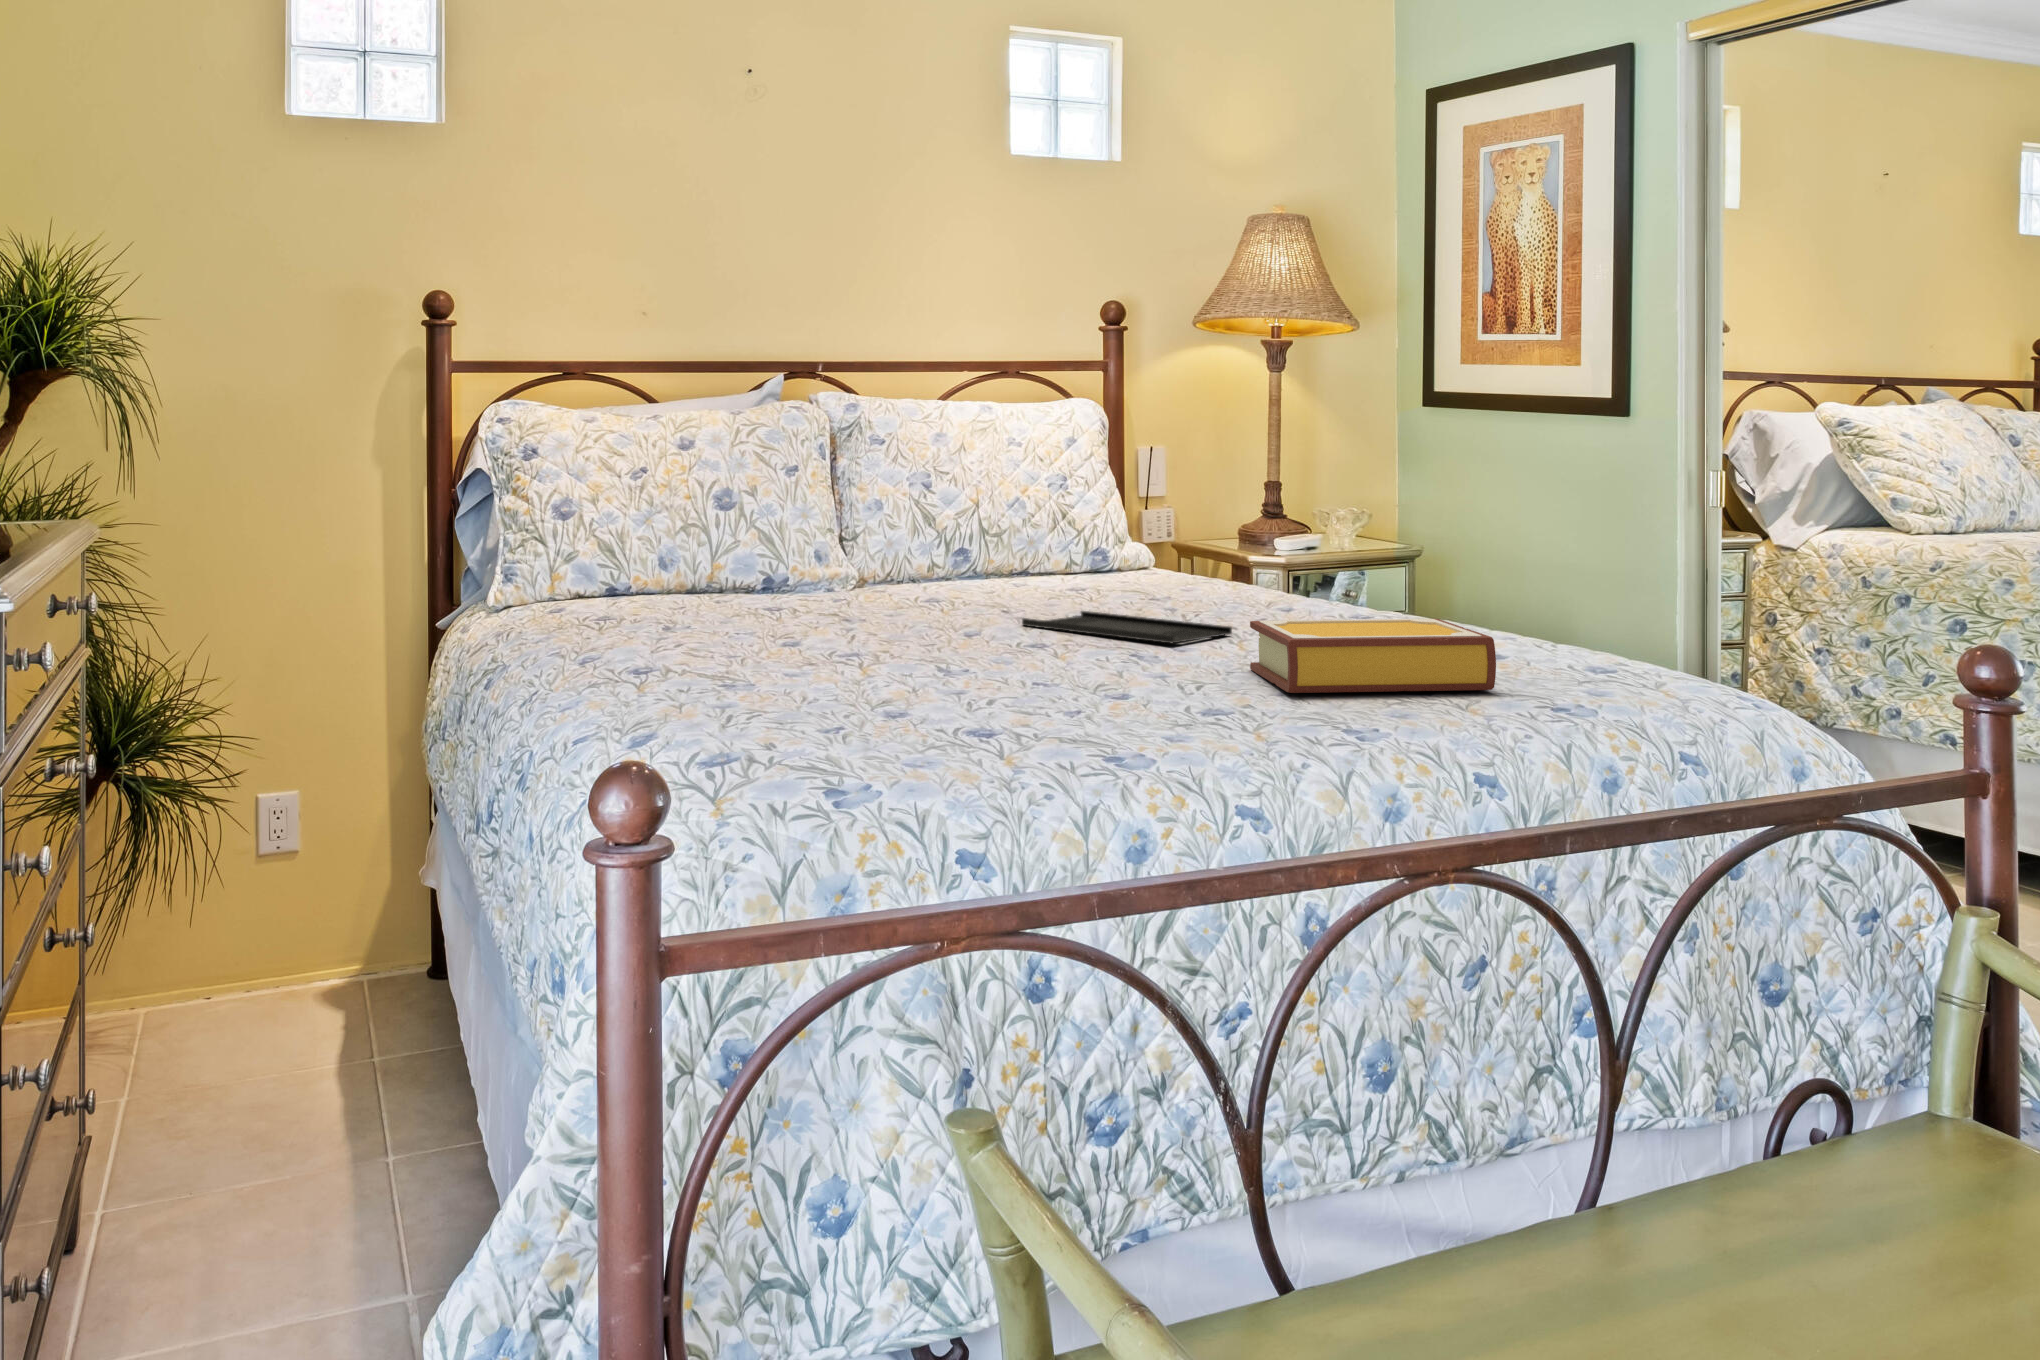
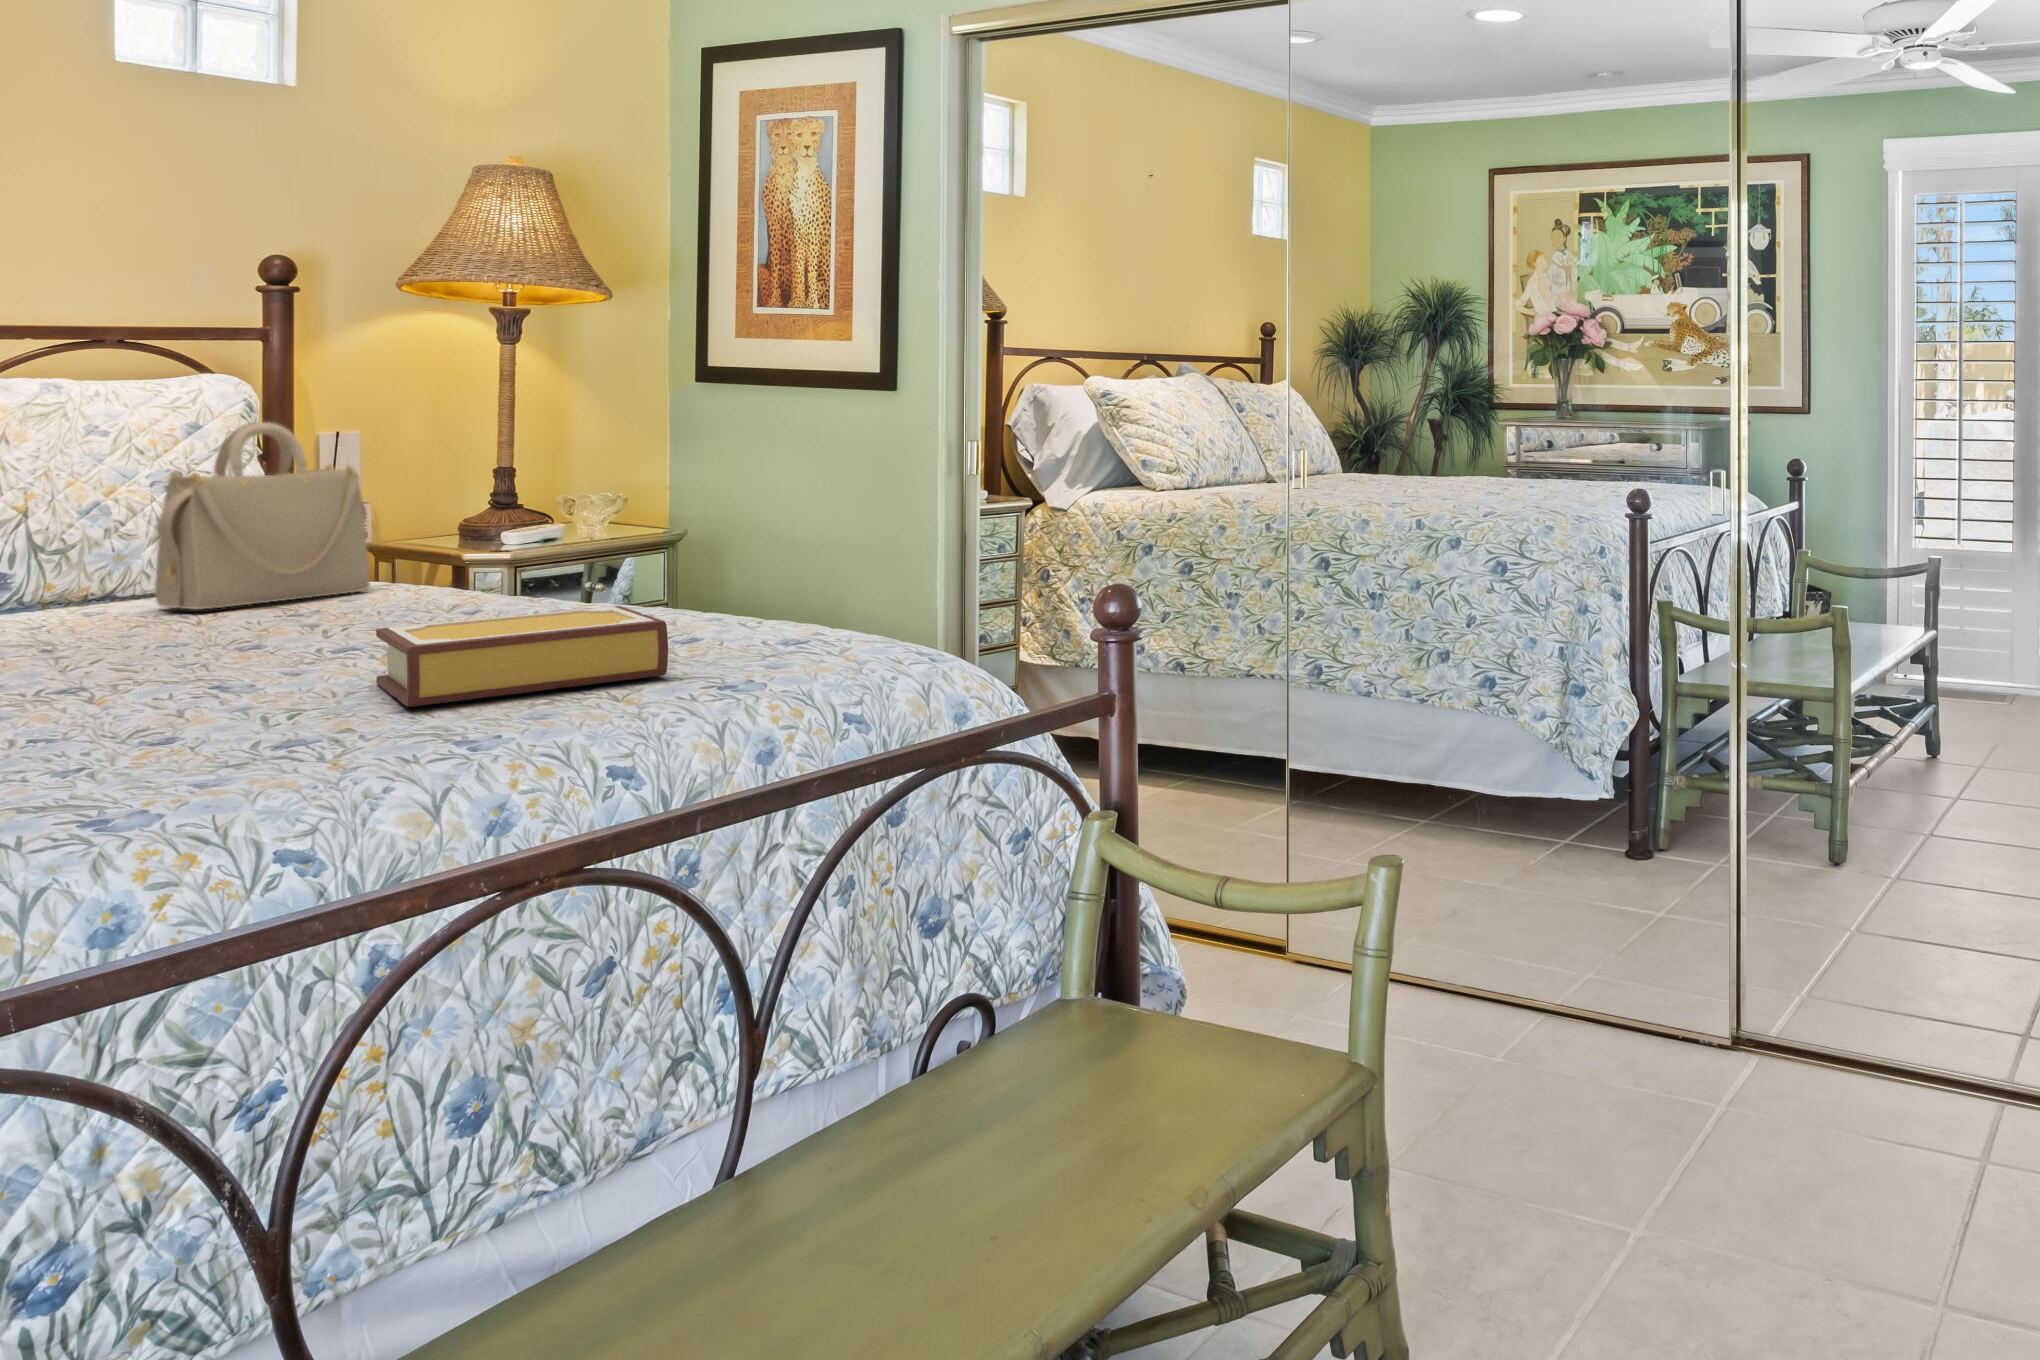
handbag: none [1059,439,1200,593] -> present [155,422,370,609]
tray: present [1022,611,1232,644] -> none [60,634,378,663]

